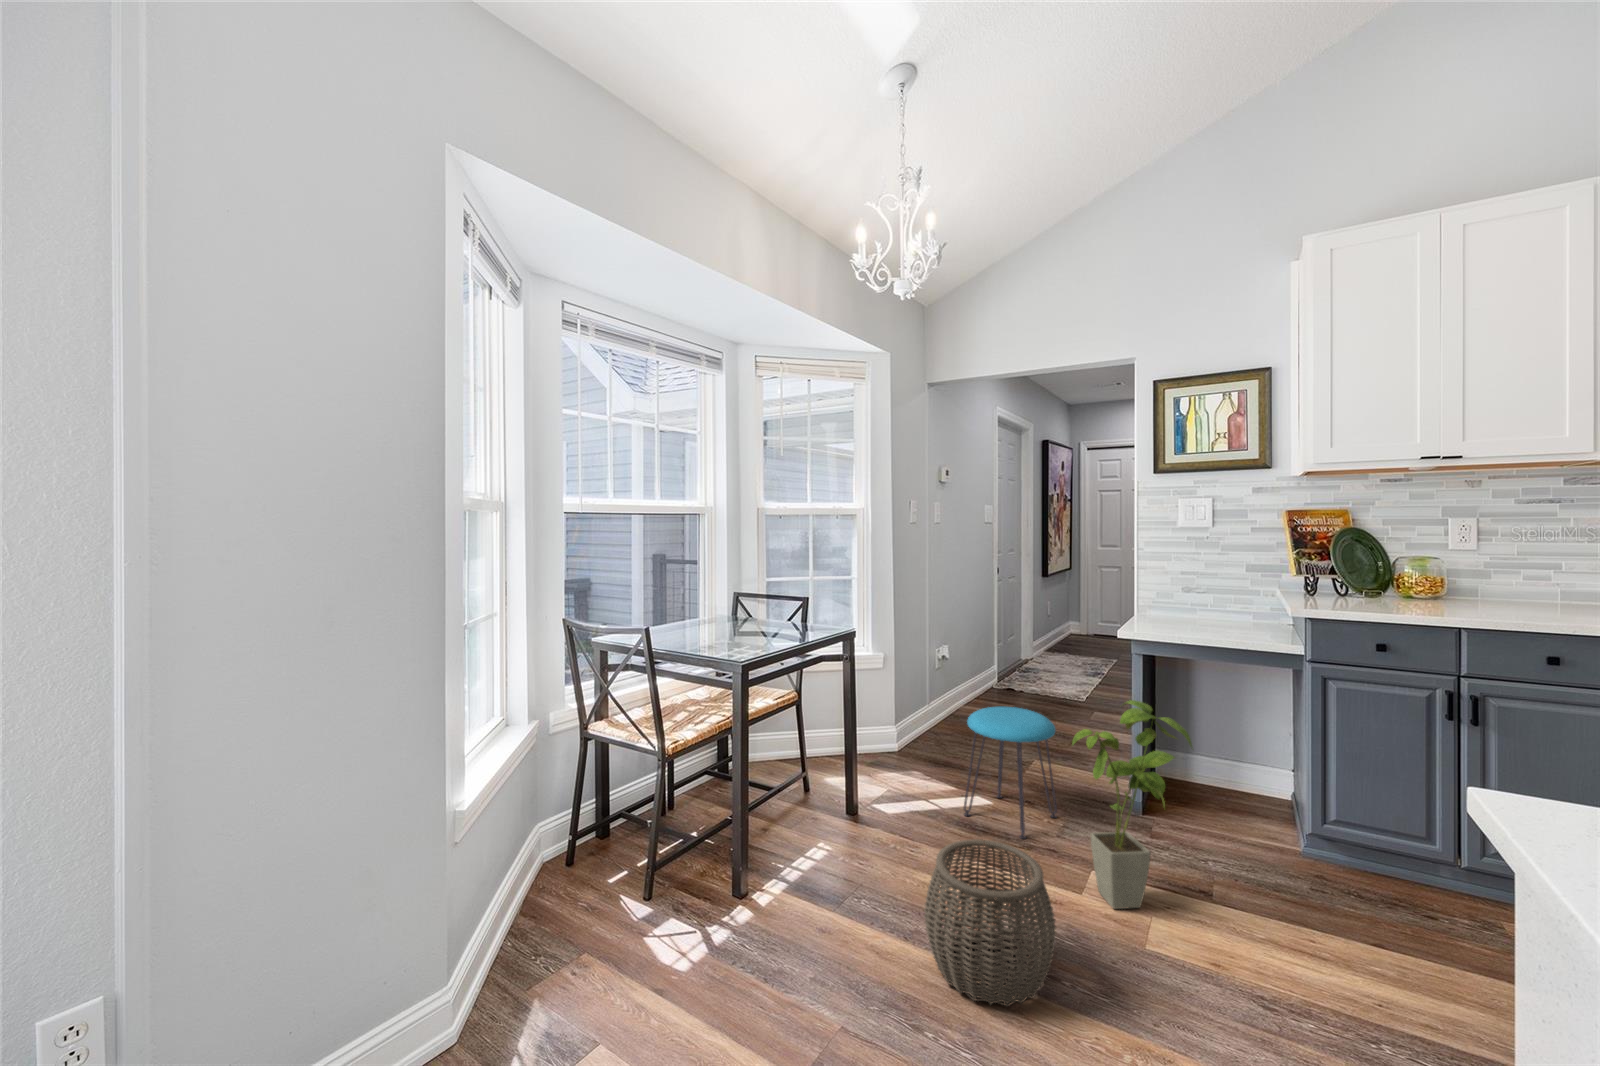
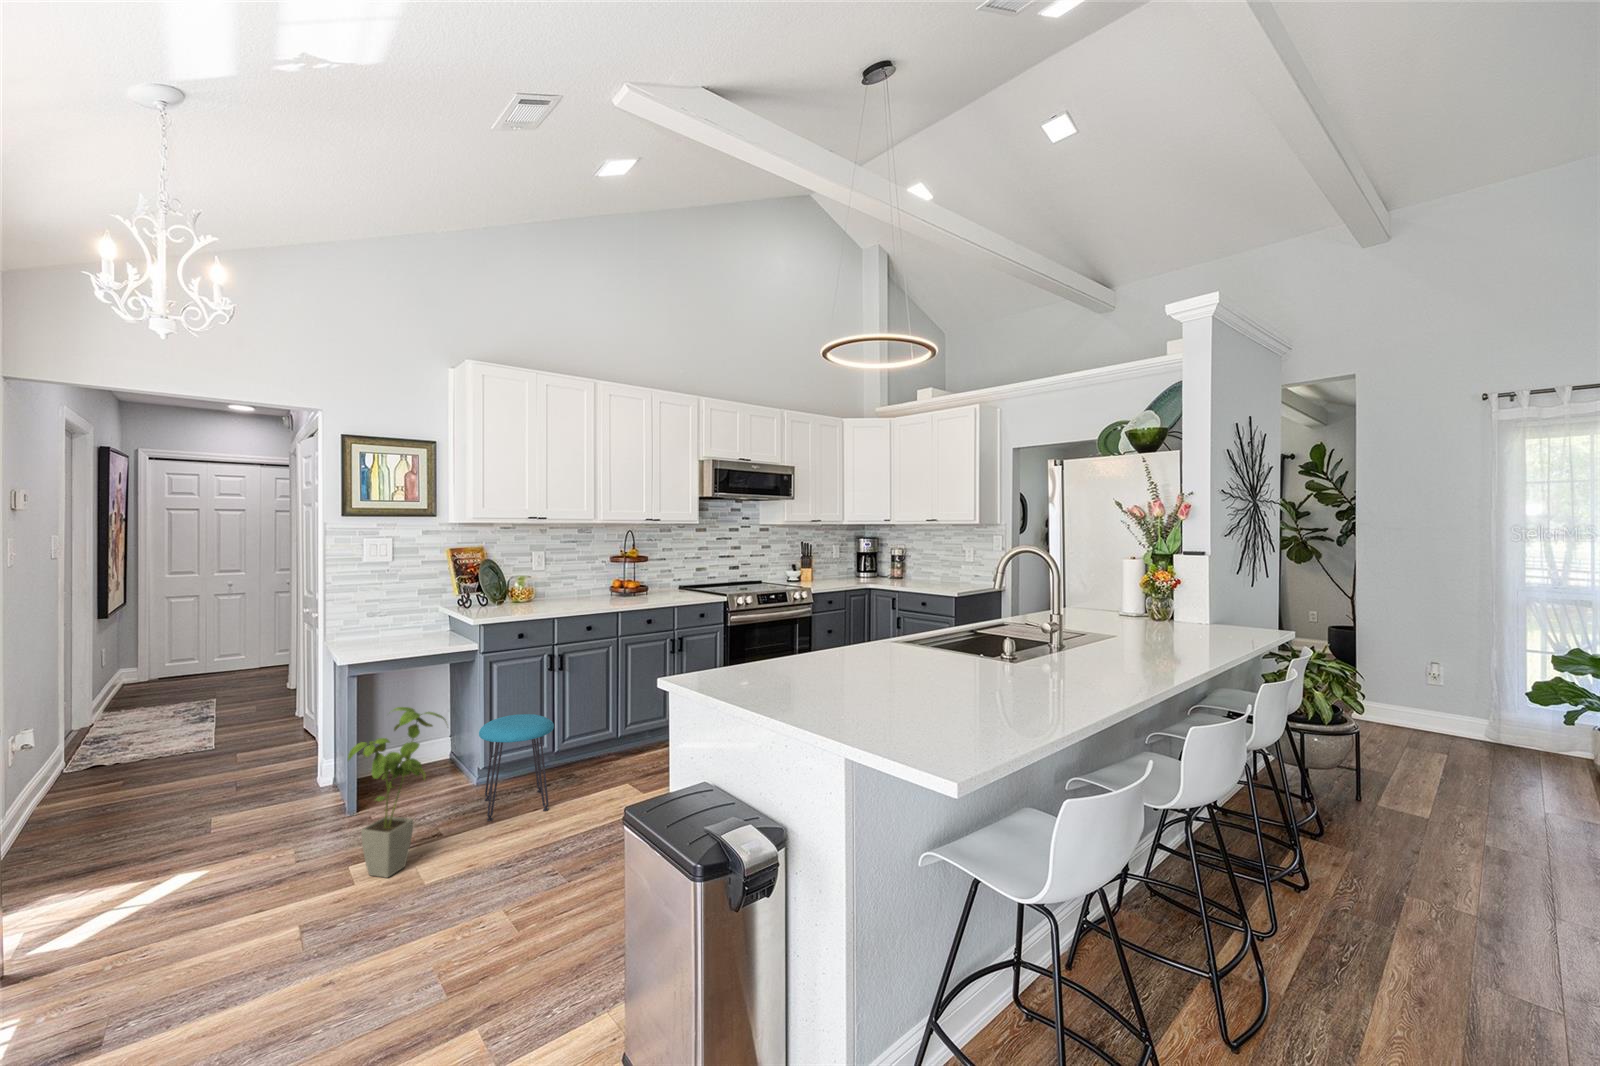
stool: present [964,707,1057,839] -> present [479,714,554,821]
woven basket: present [924,839,1056,1006] -> none [258,854,394,998]

